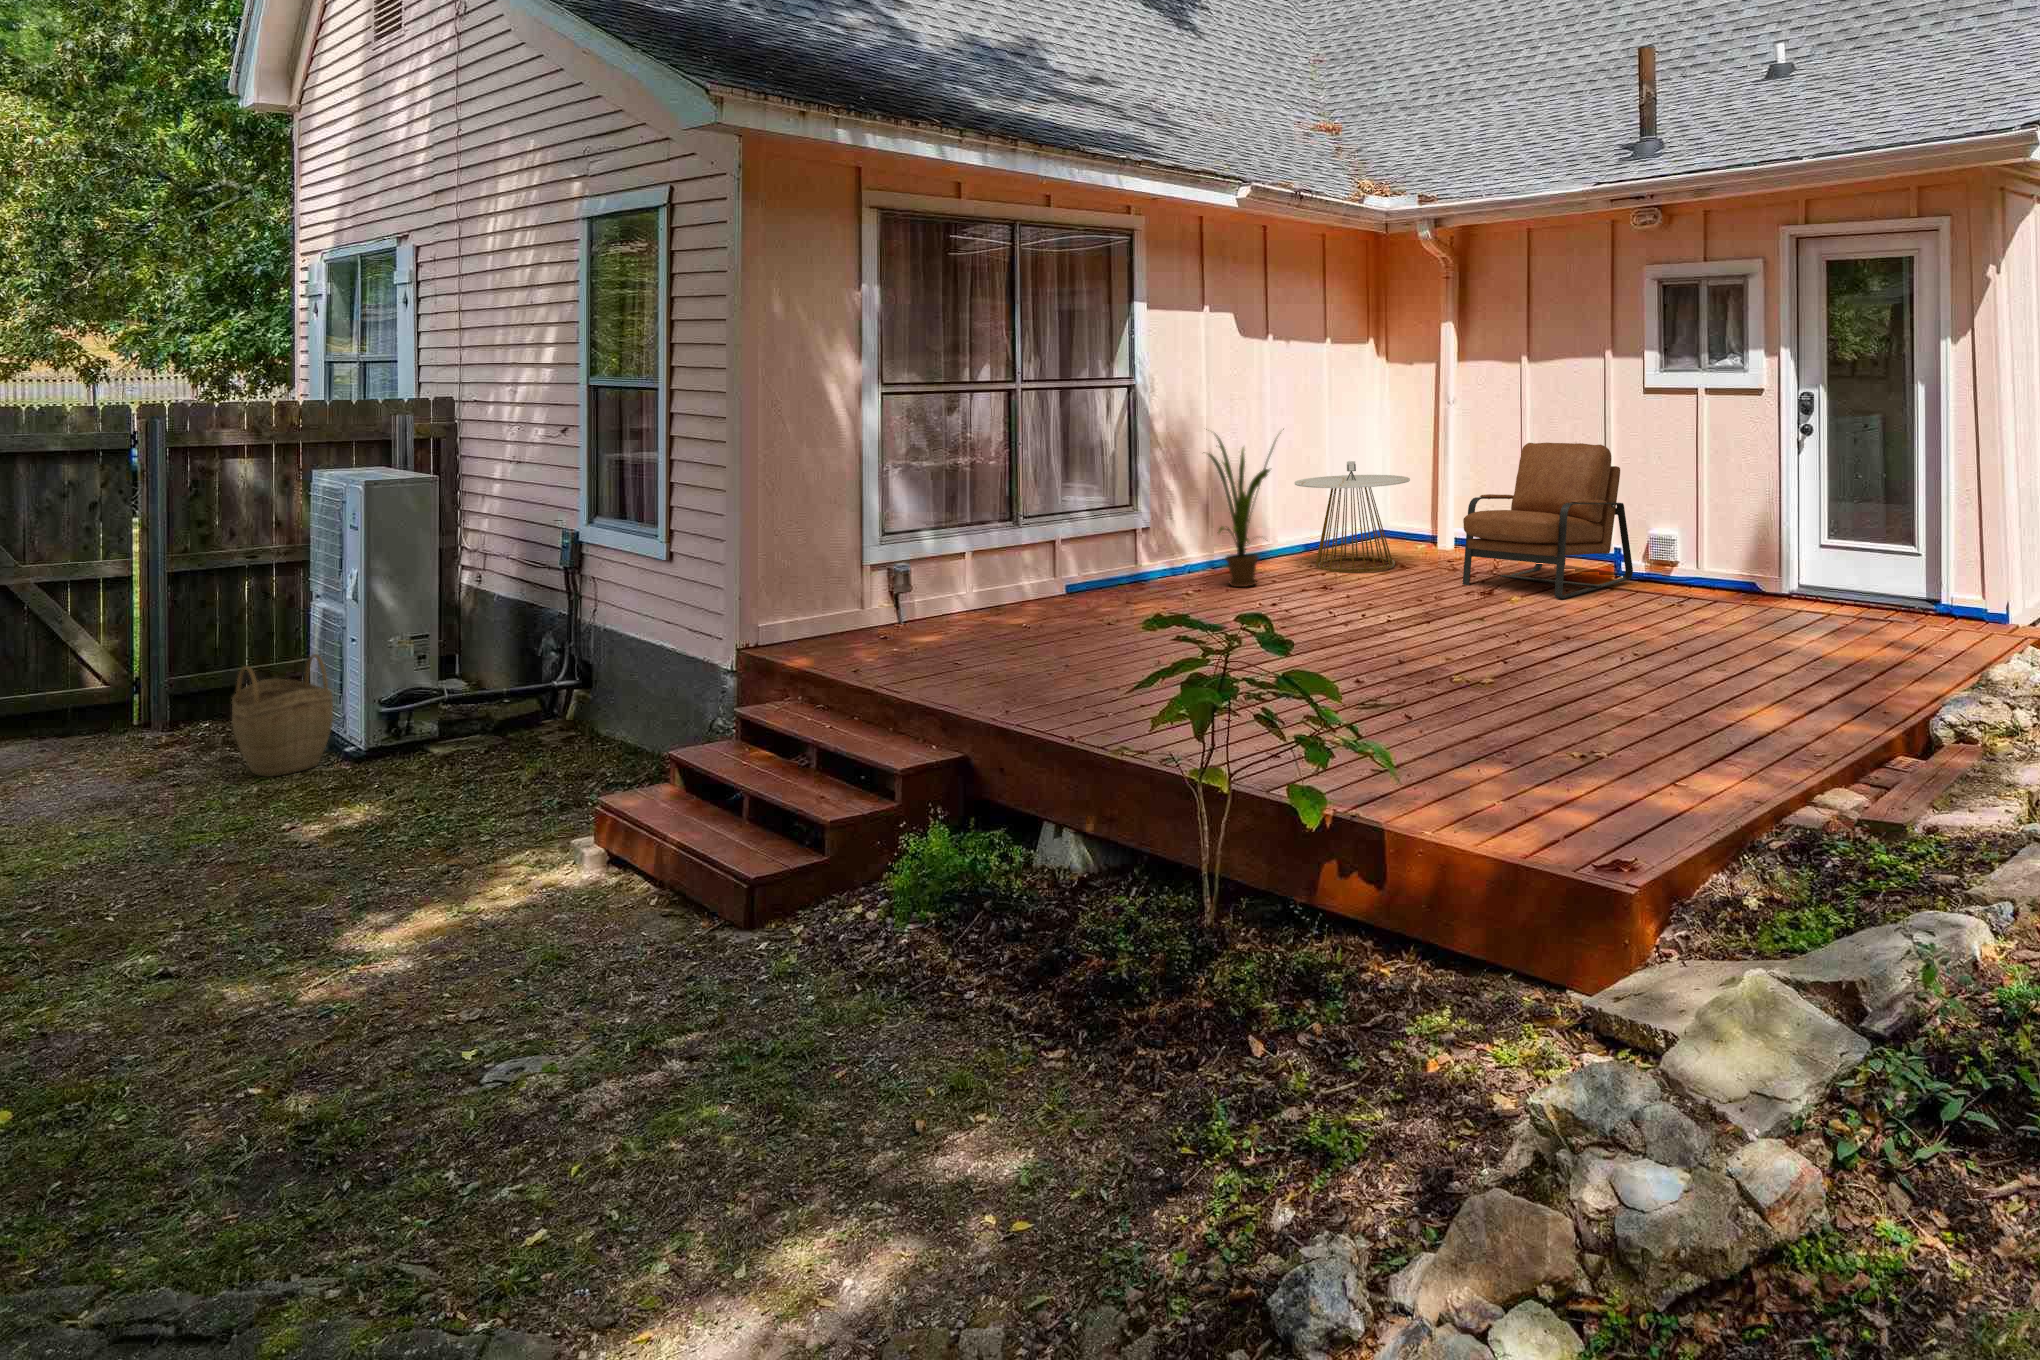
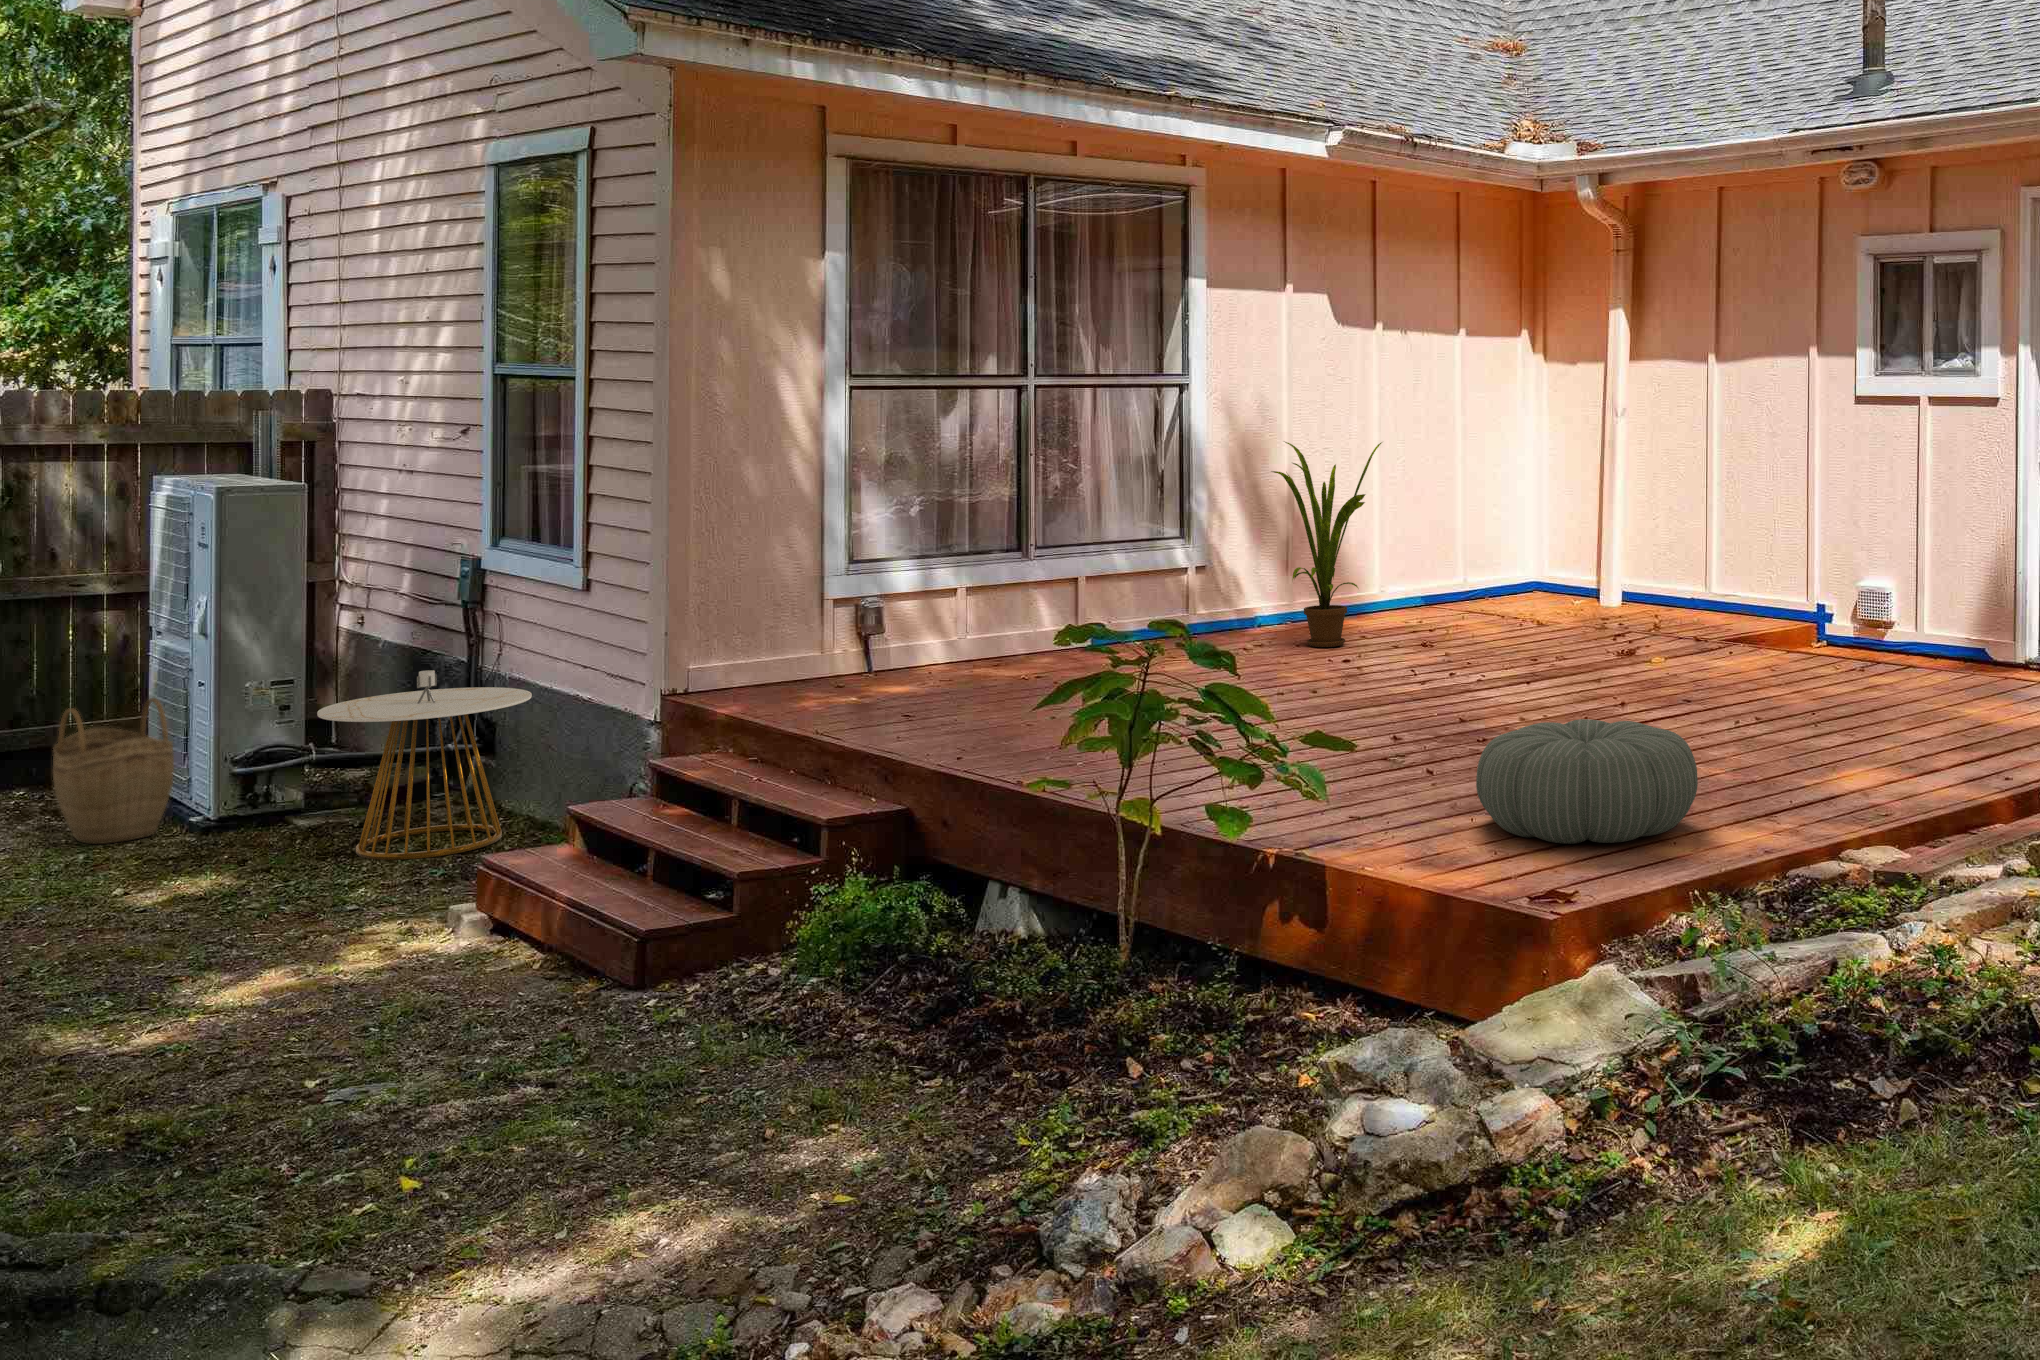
chair: present [1463,443,1633,599] -> none [1615,468,1842,668]
side table: present [1295,461,1410,573] -> present [317,670,532,860]
pouf: none [1463,670,1652,784] -> present [1476,719,1698,844]

